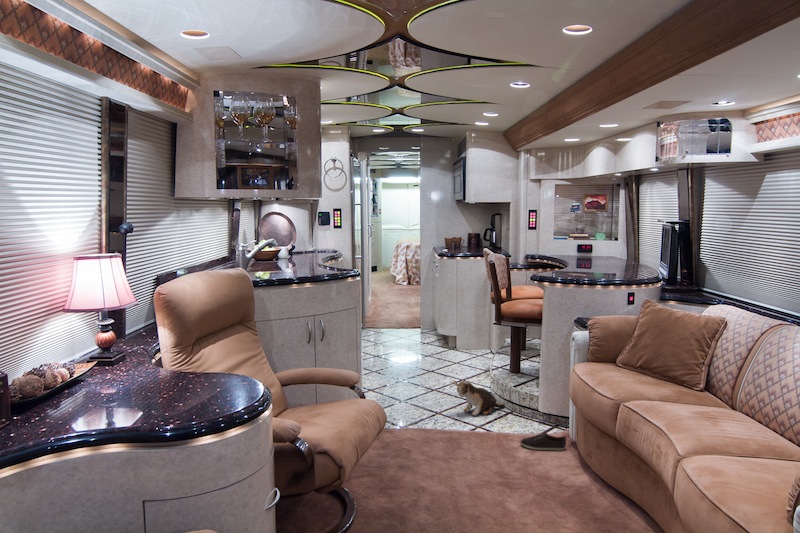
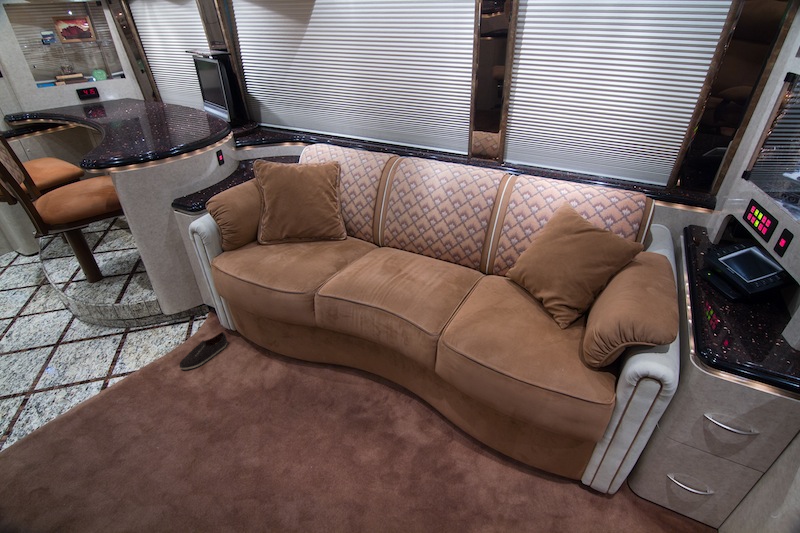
plush toy: present [453,381,505,415] -> none [31,327,115,368]

